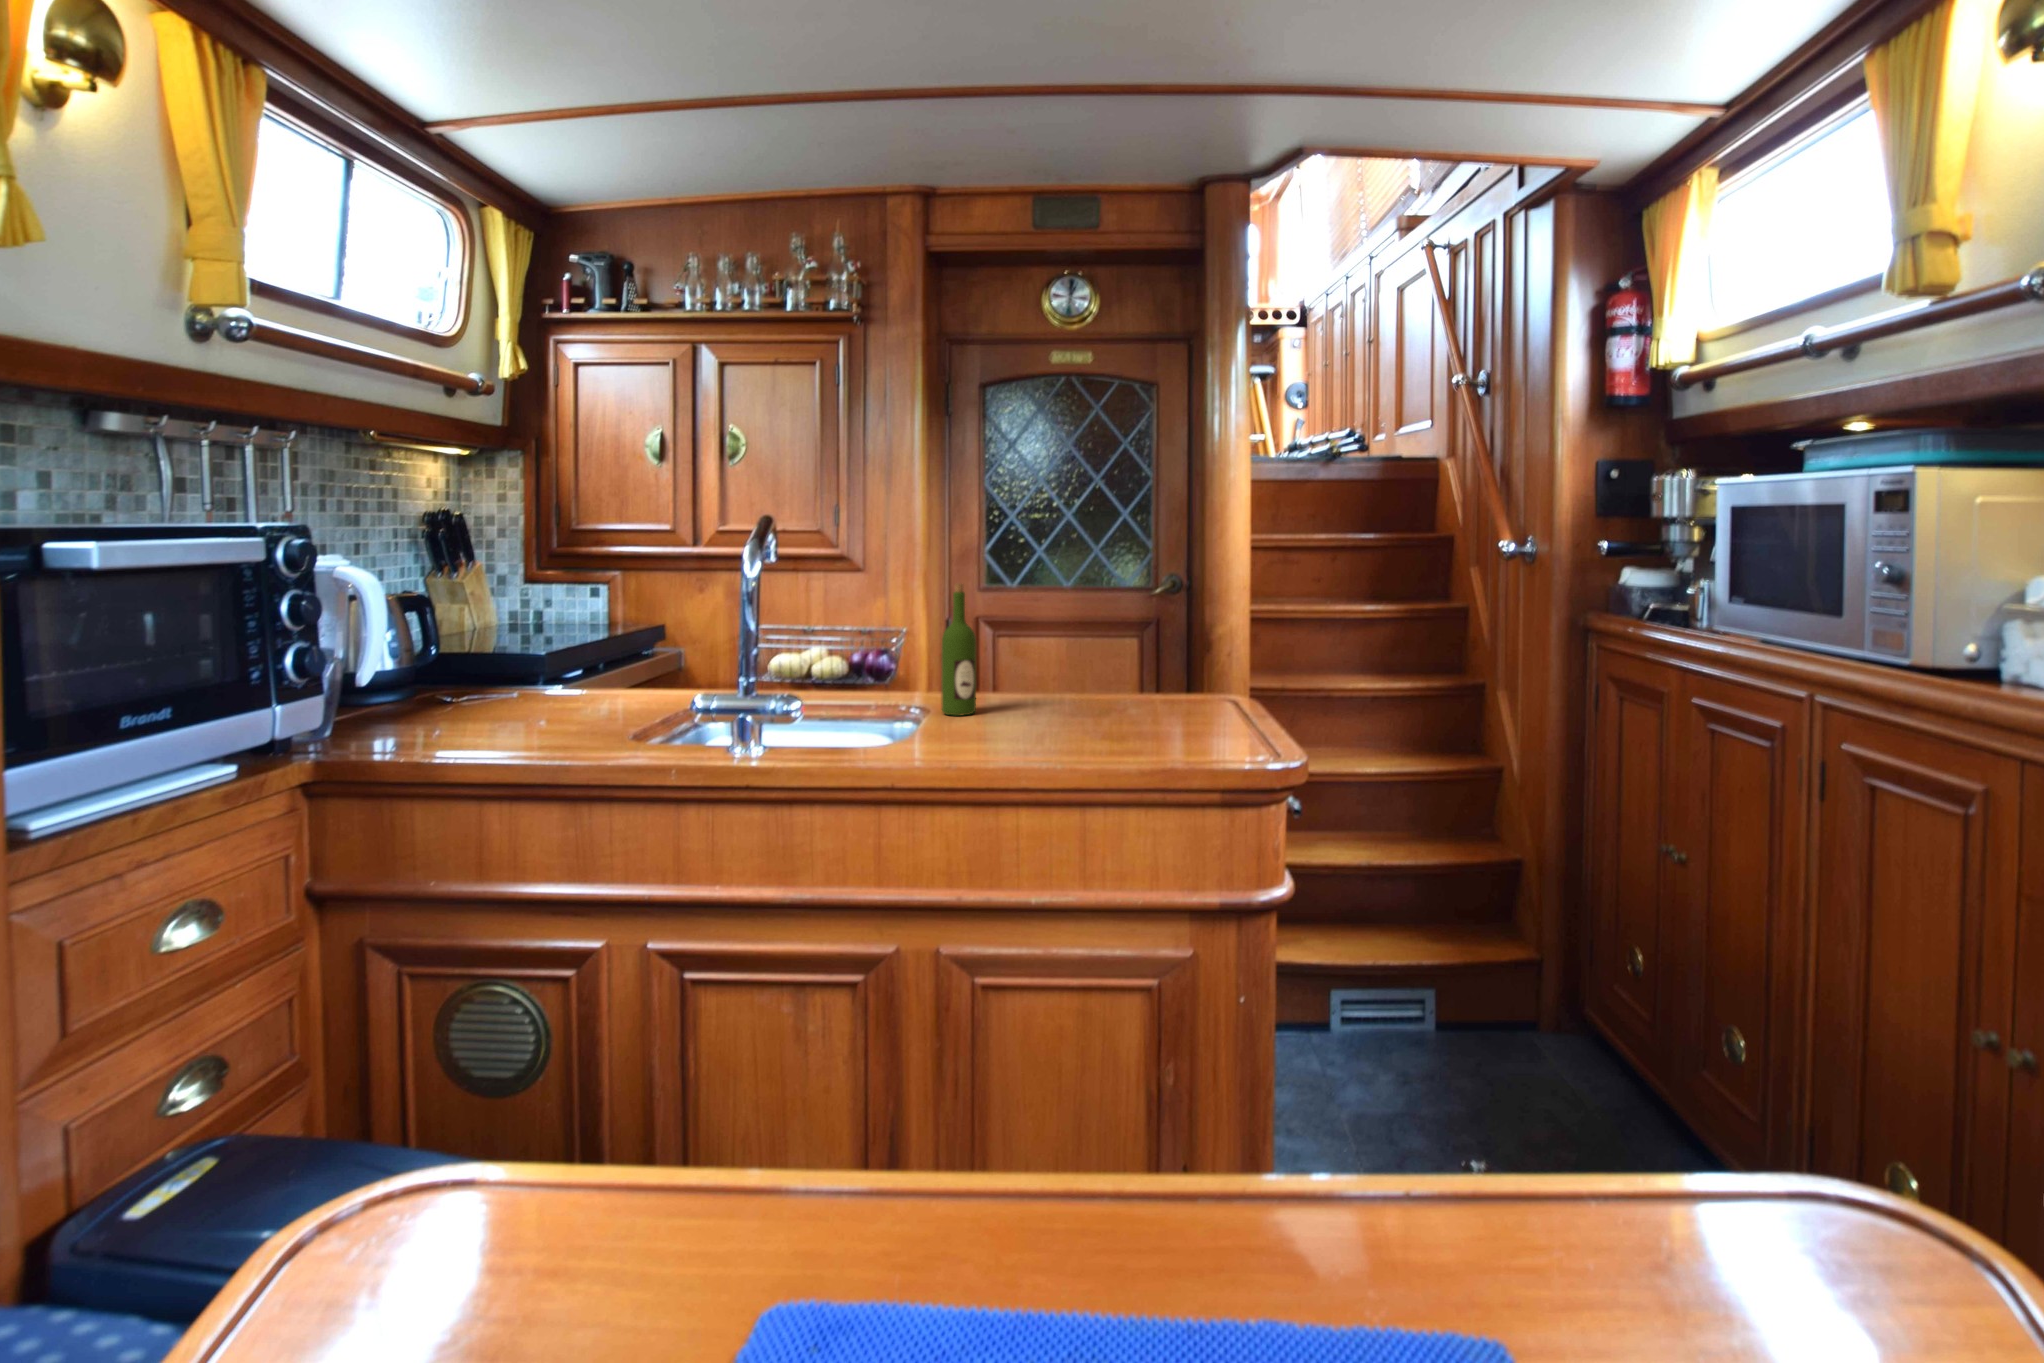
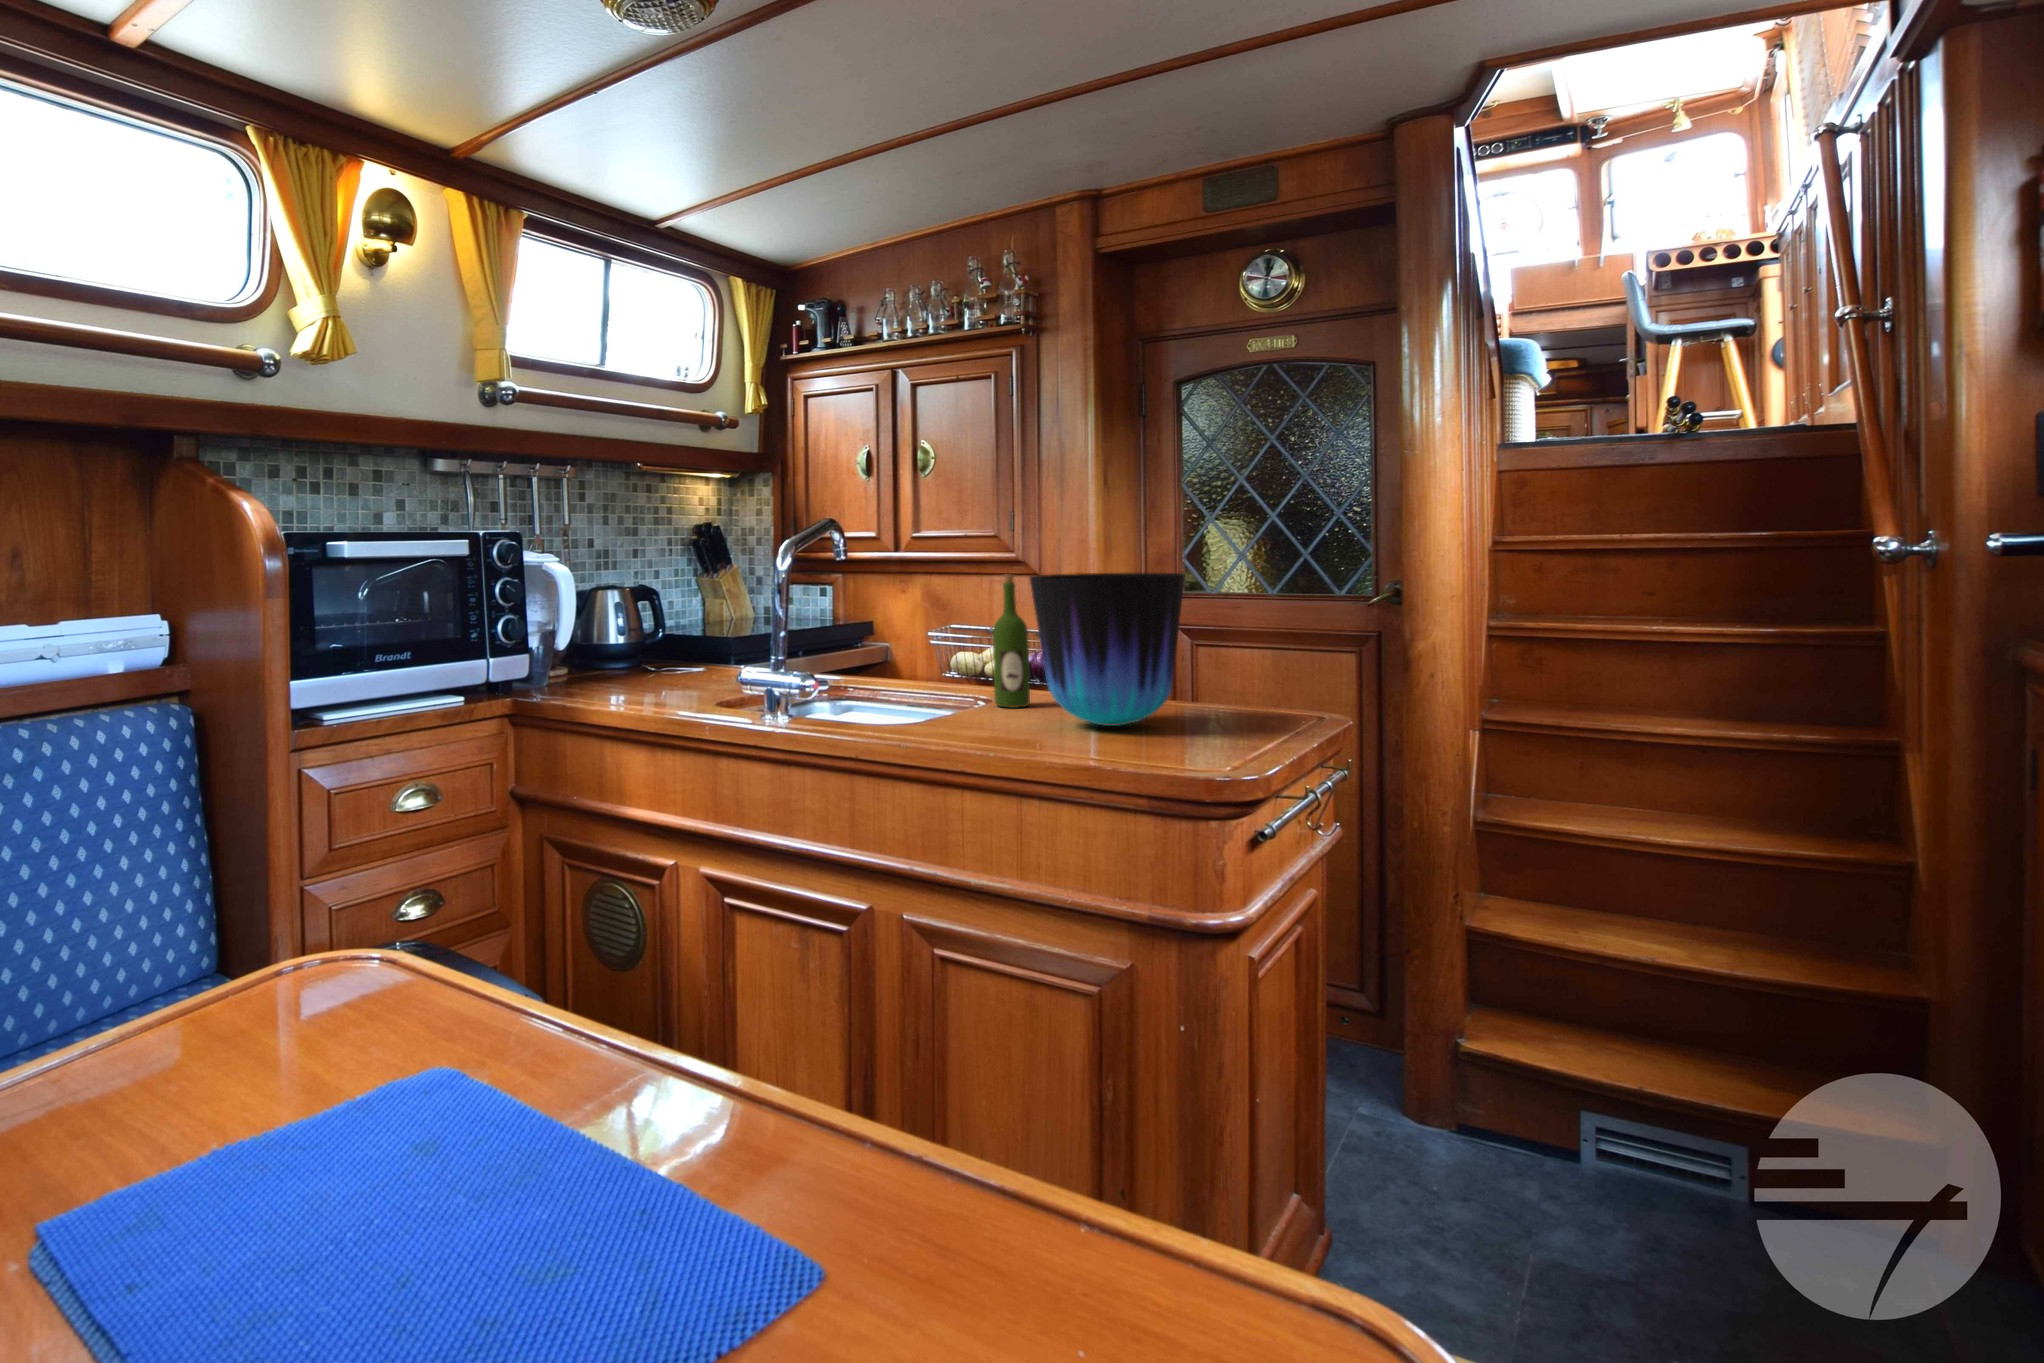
vase: none [1022,583,1161,727] -> present [1030,573,1185,726]

